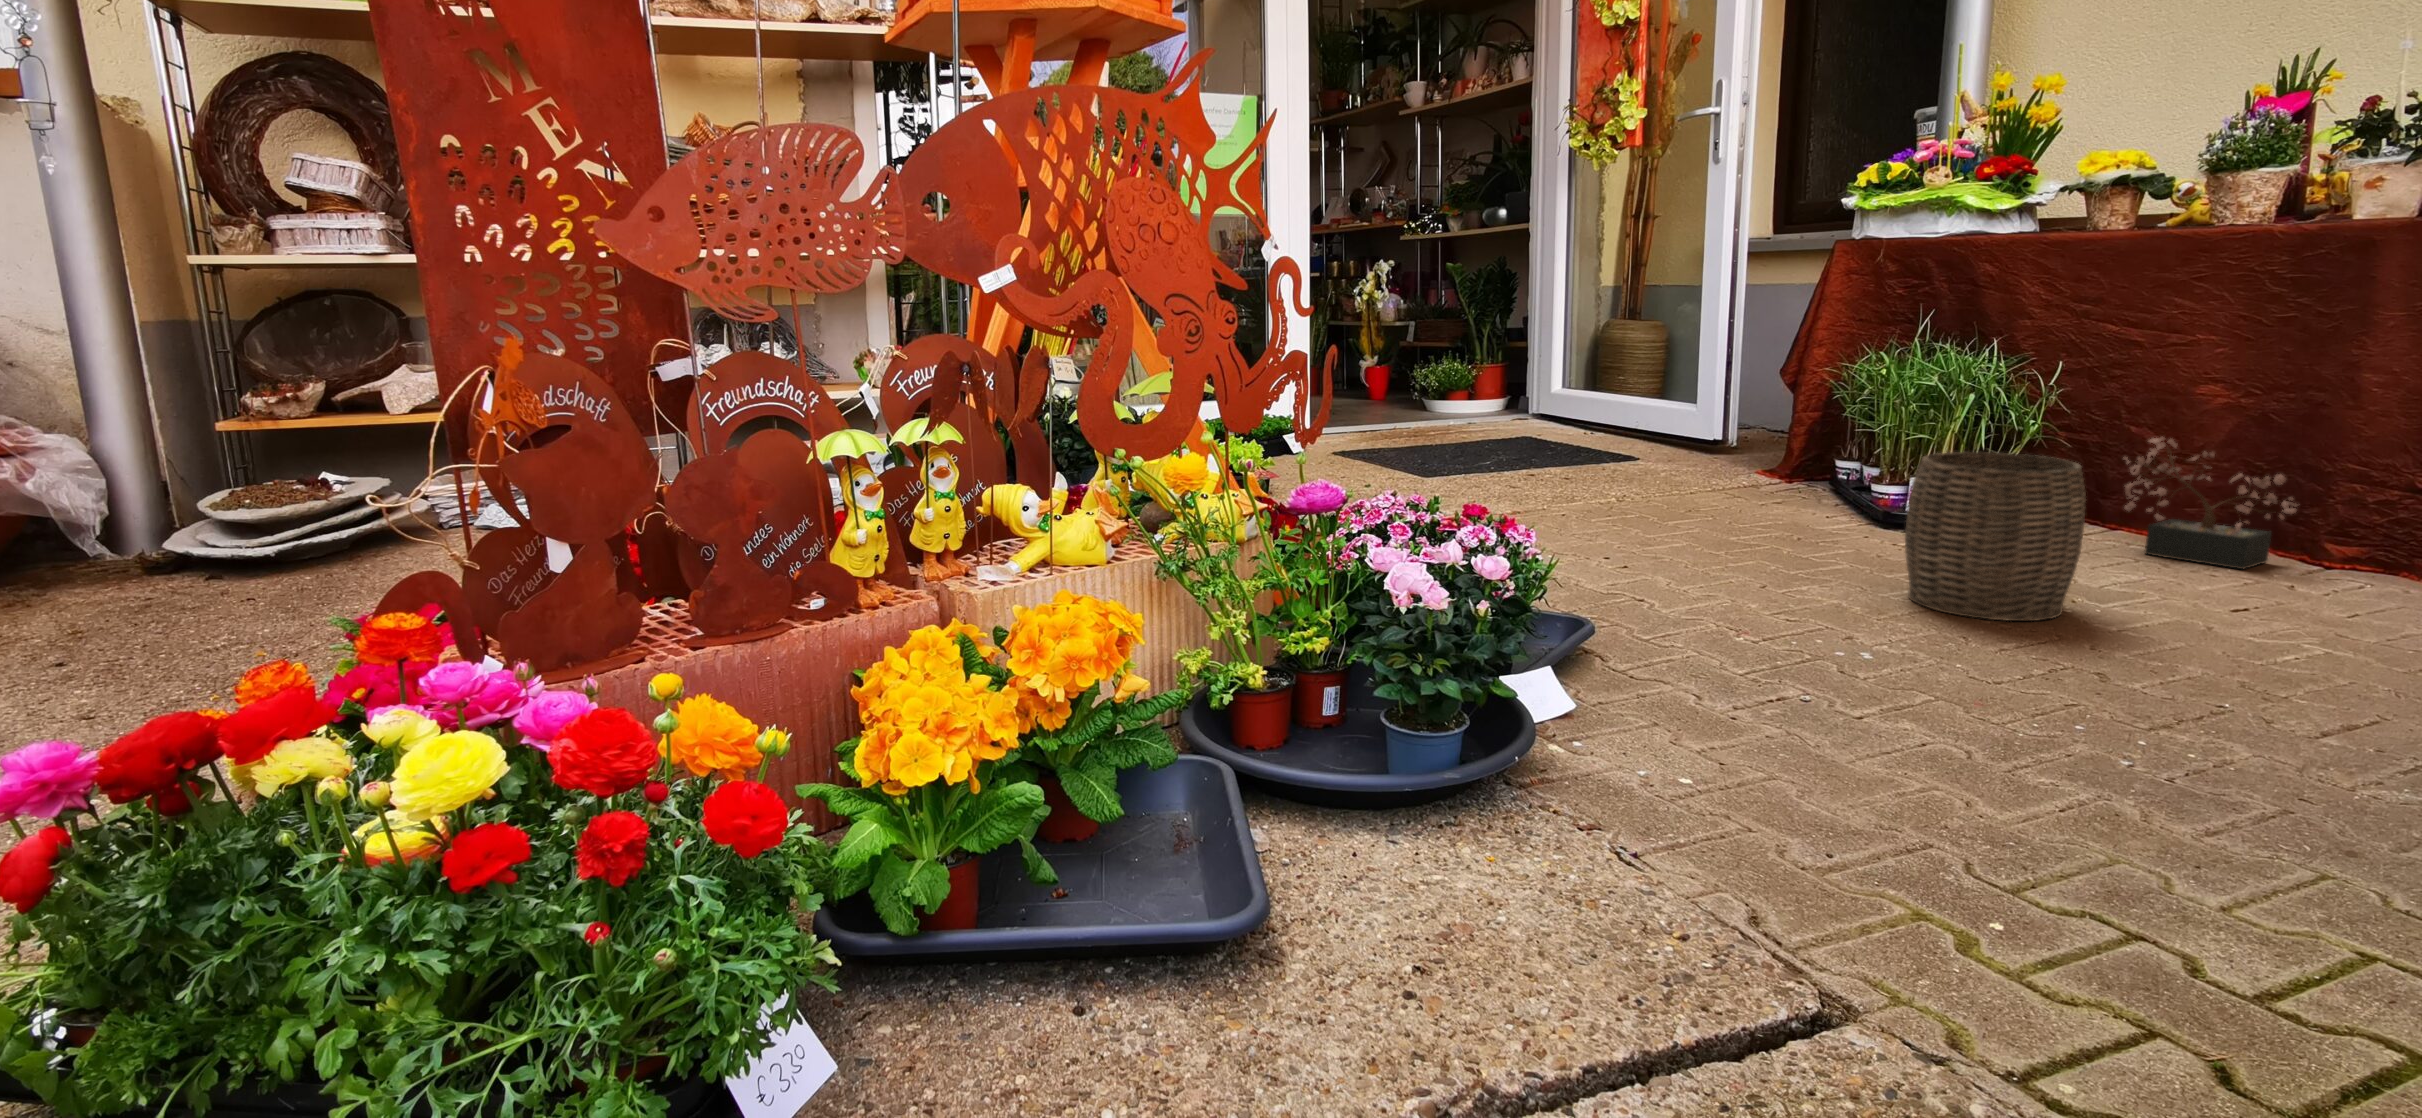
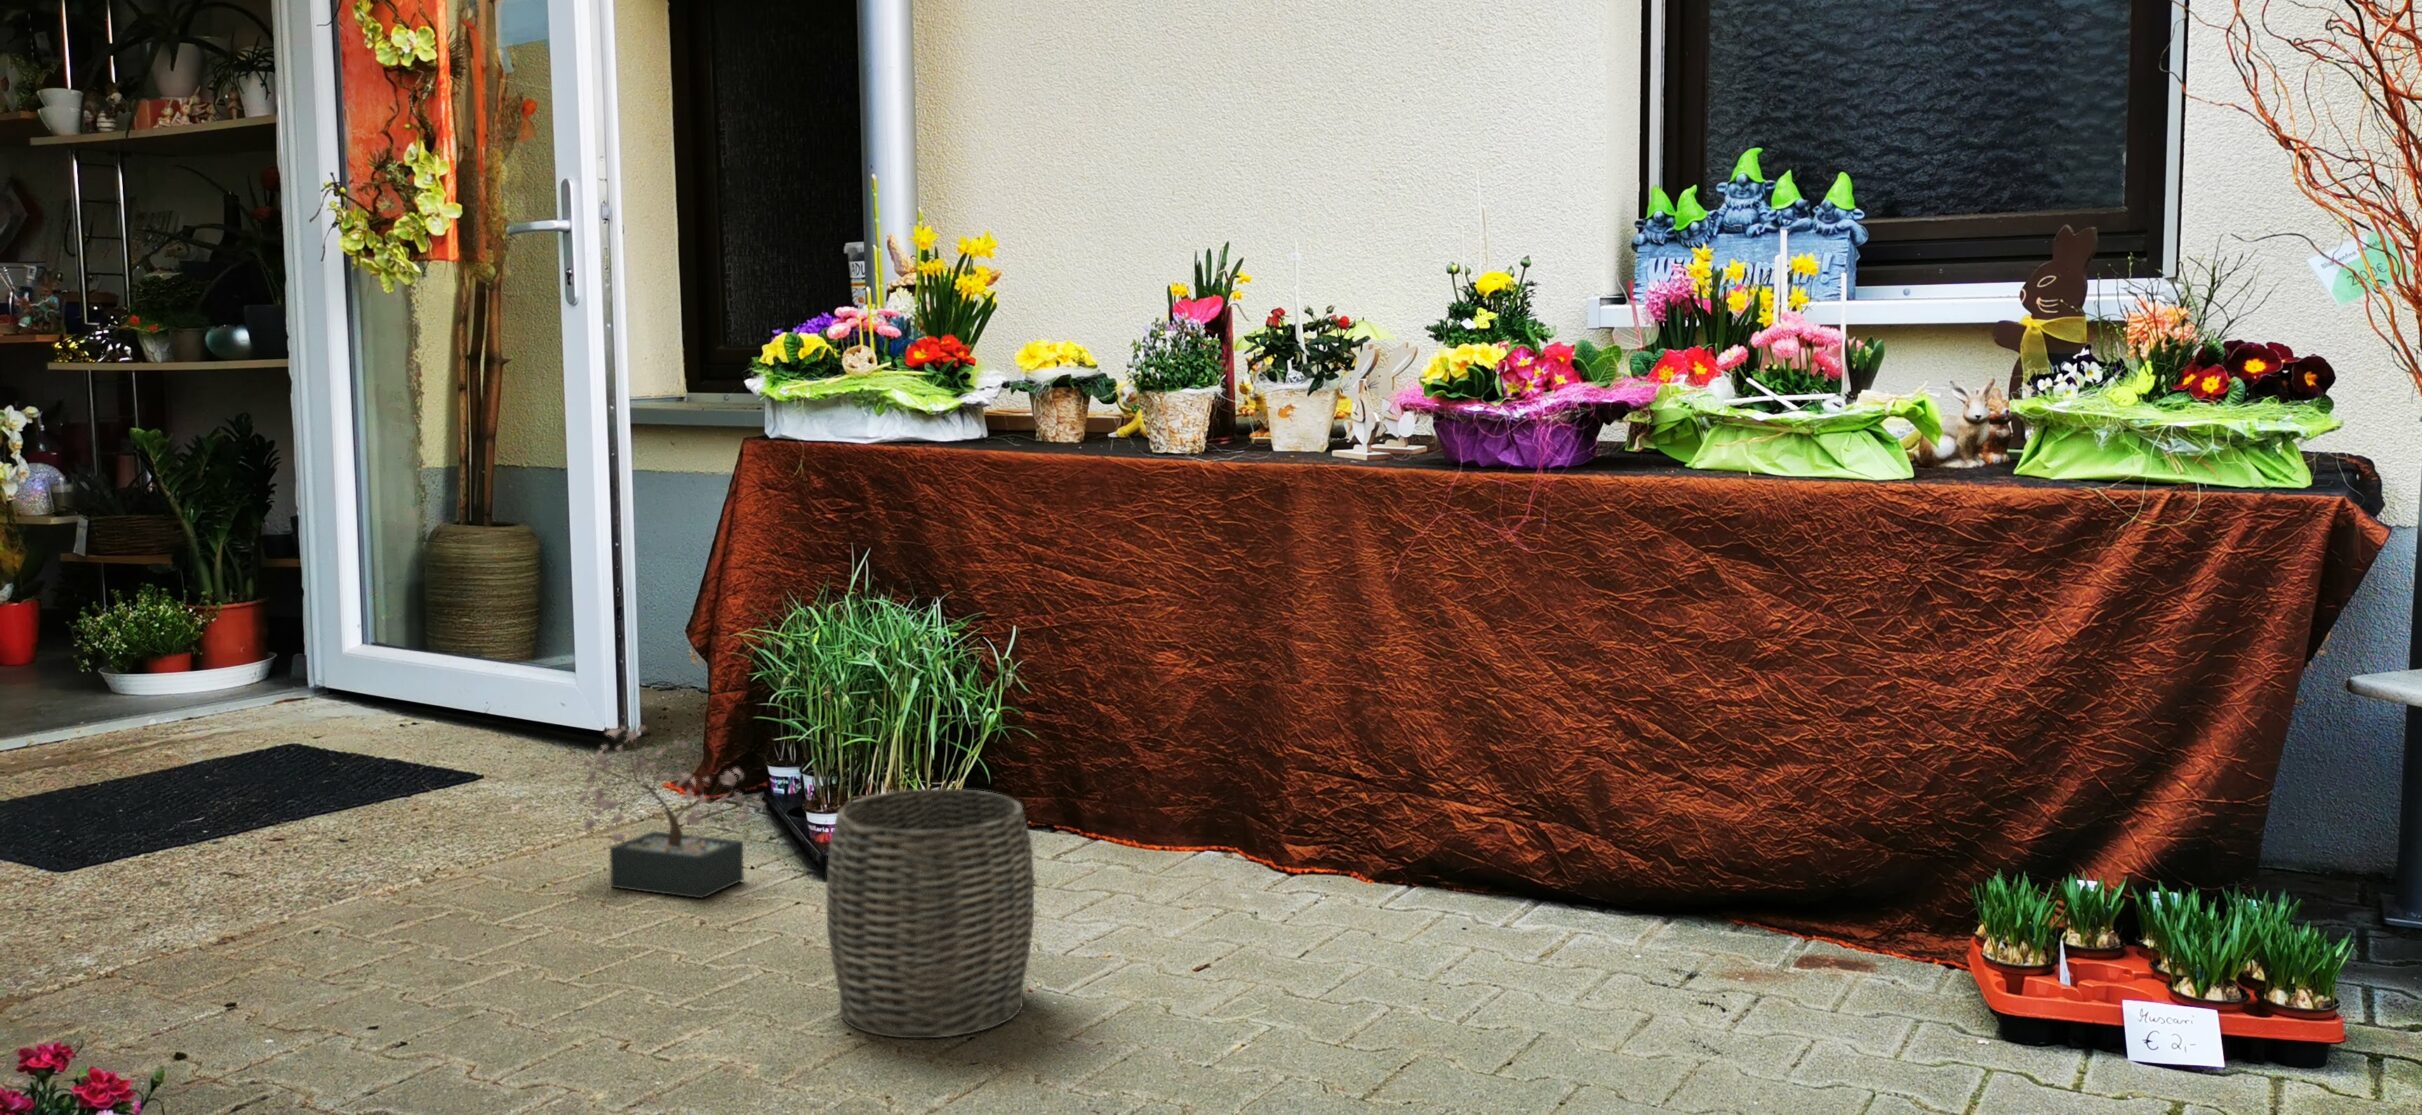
decorative plant: present [2124,437,2297,569] -> present [570,725,764,898]

